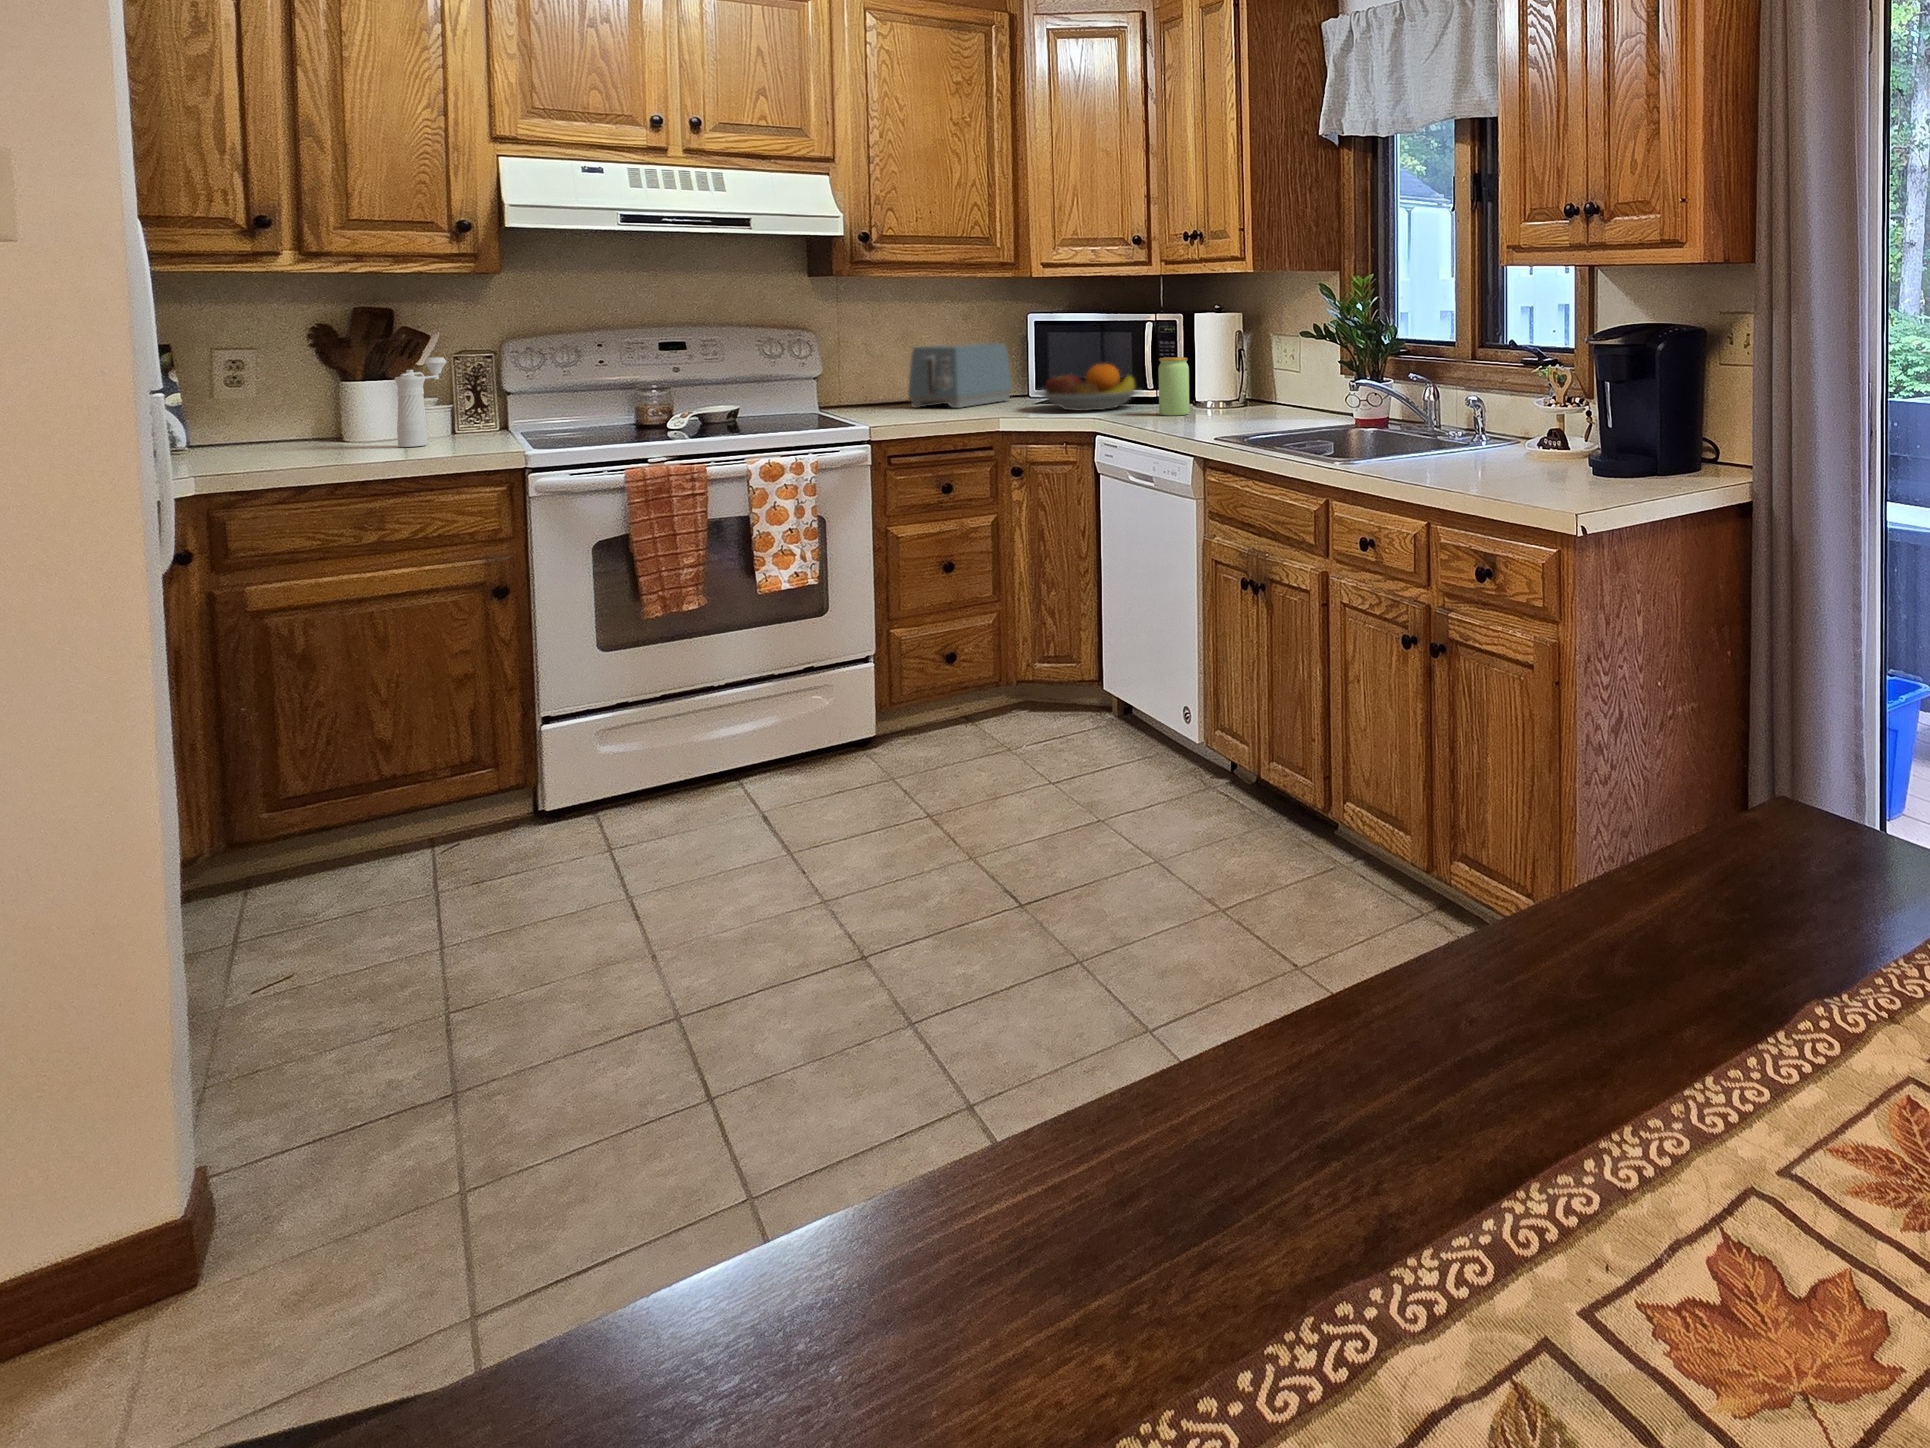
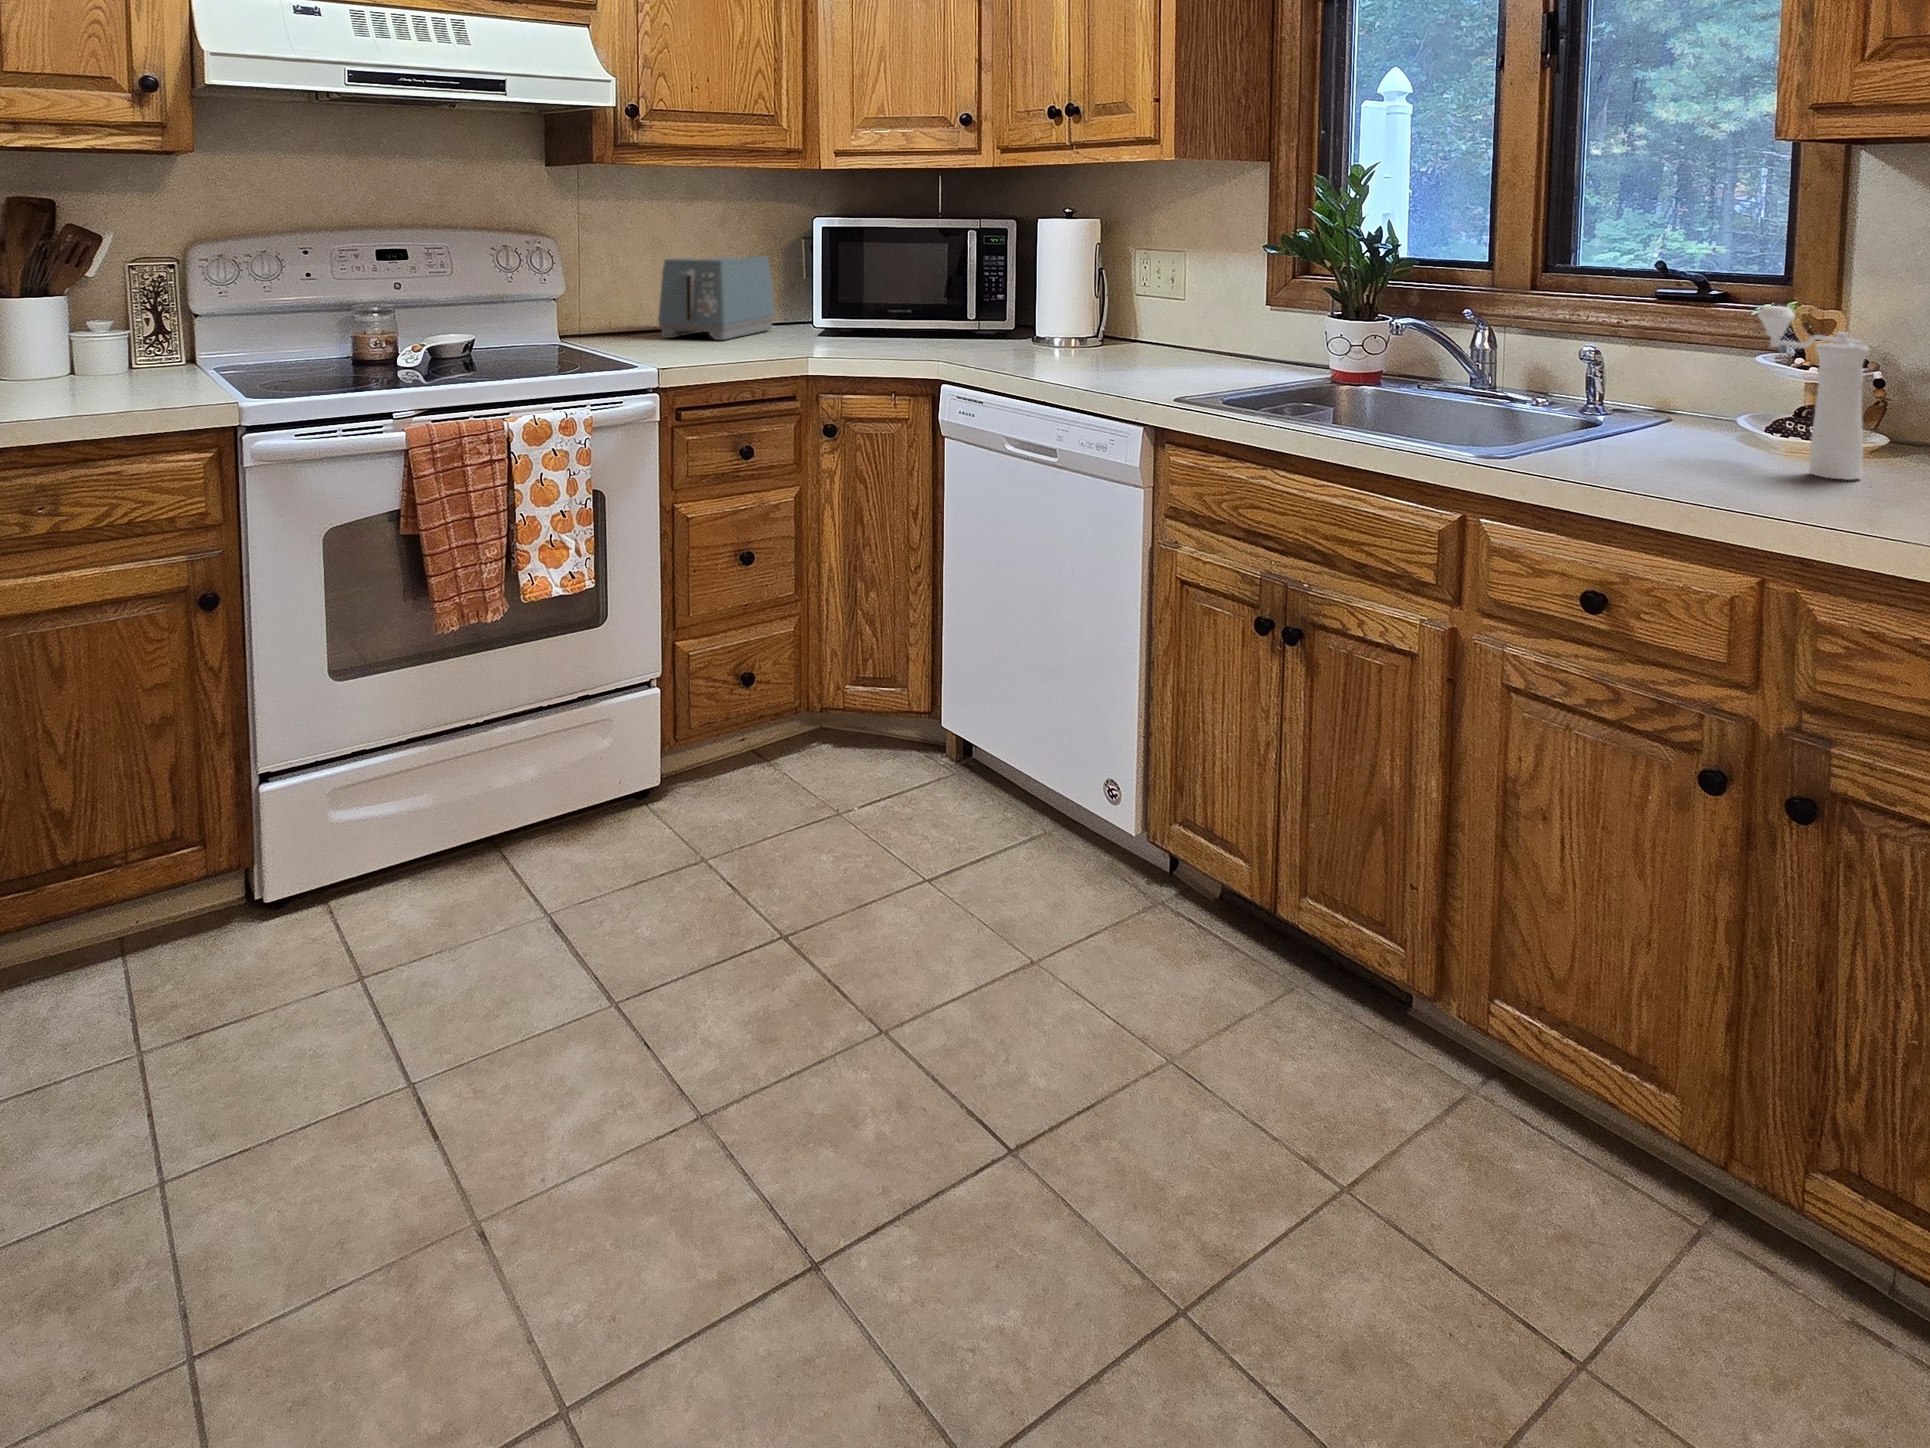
pepper mill: present [395,357,447,447] -> present [1758,306,1869,480]
jar: present [1159,357,1189,416] -> none [1003,278,1044,358]
fruit bowl: present [1036,364,1139,411] -> none [824,285,963,347]

